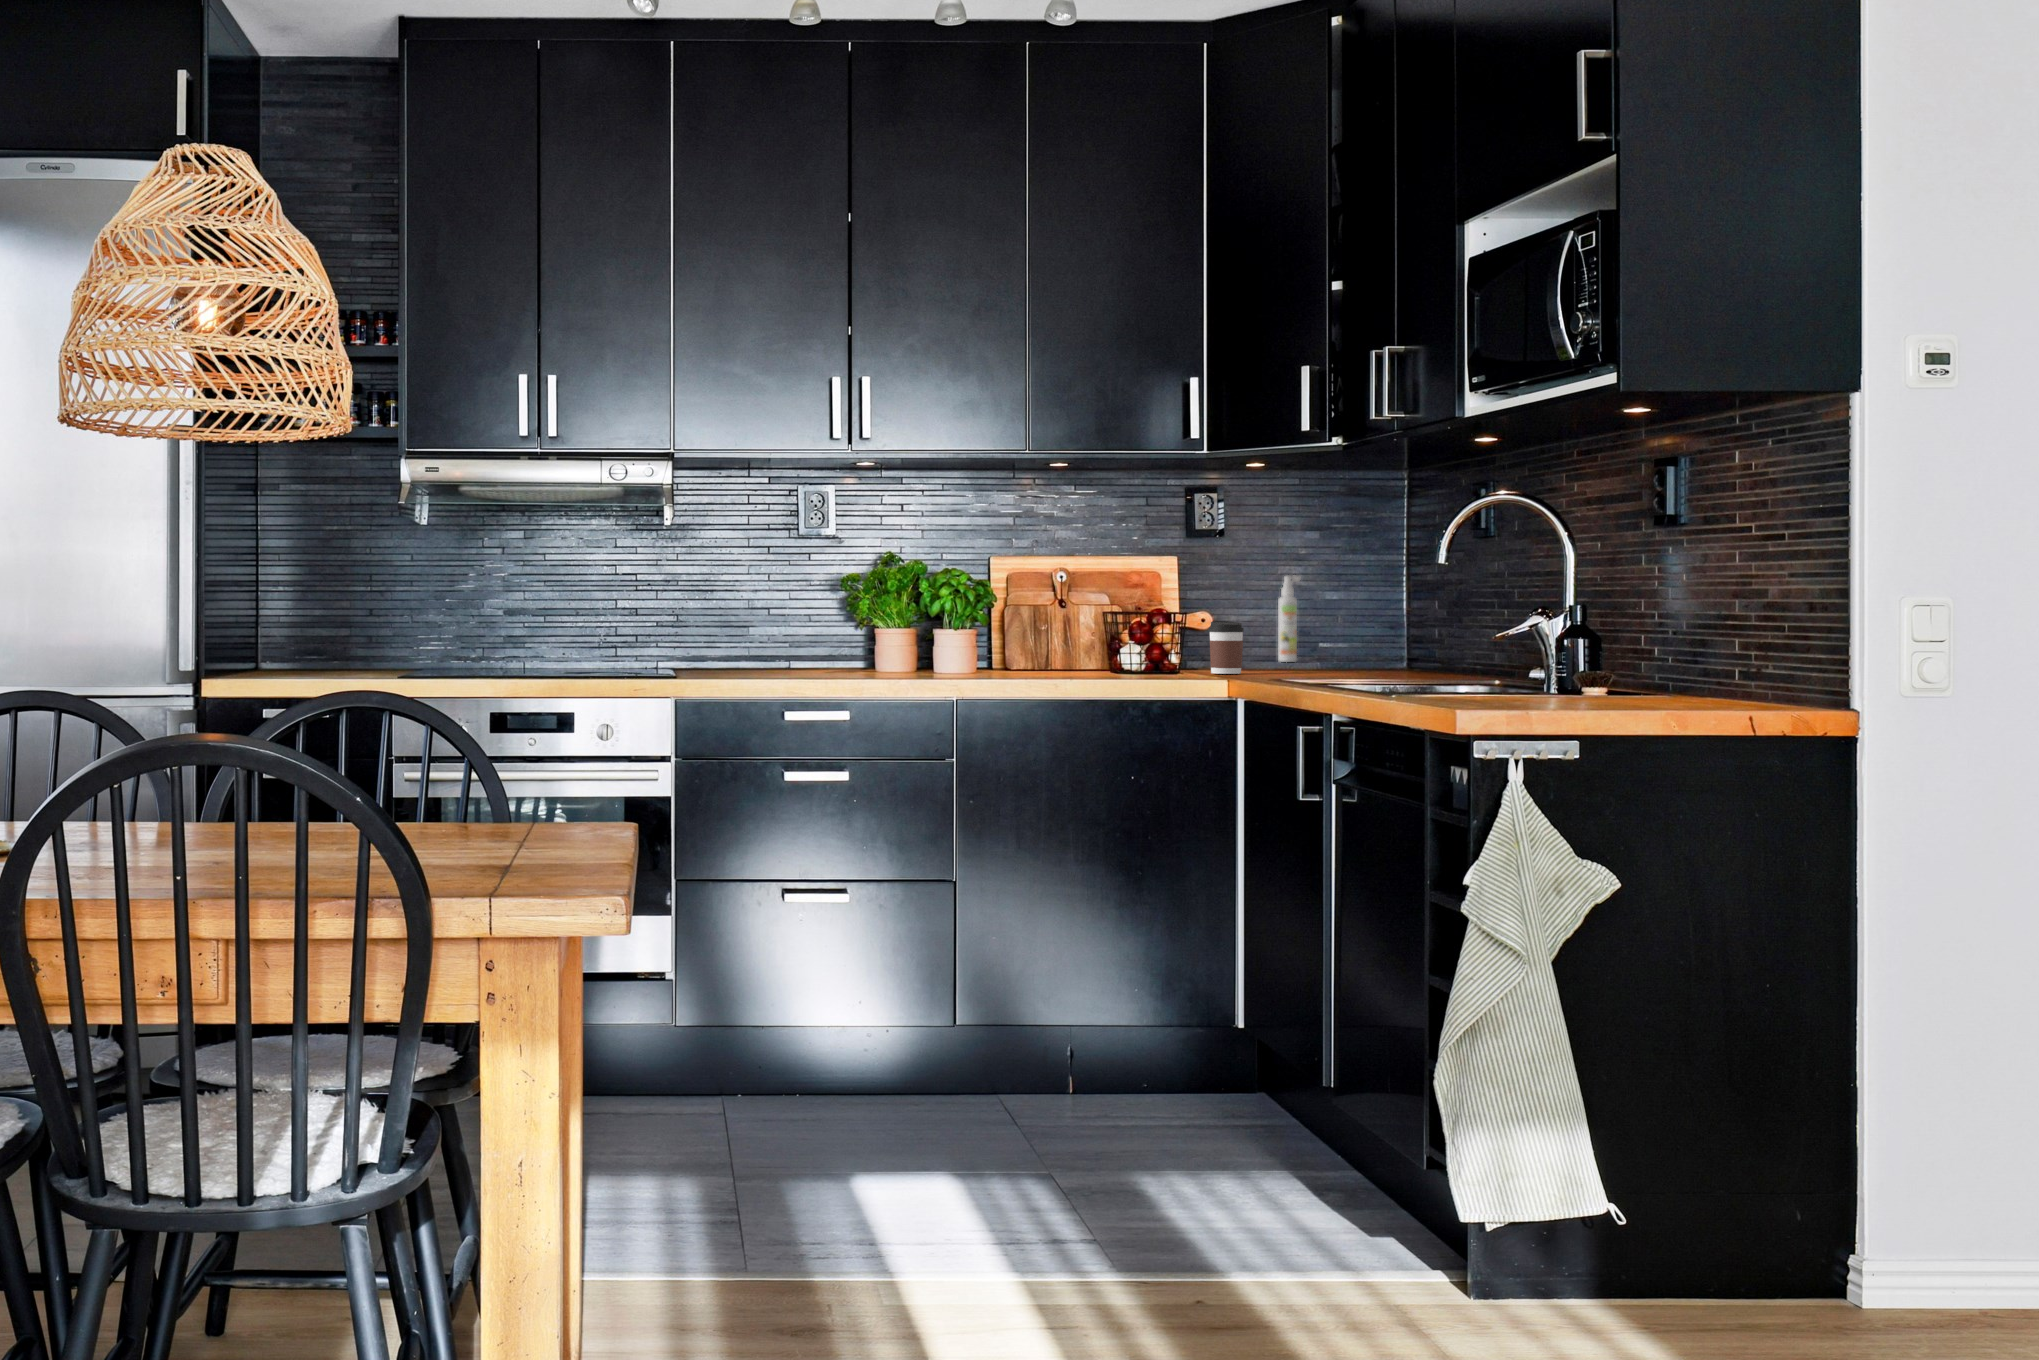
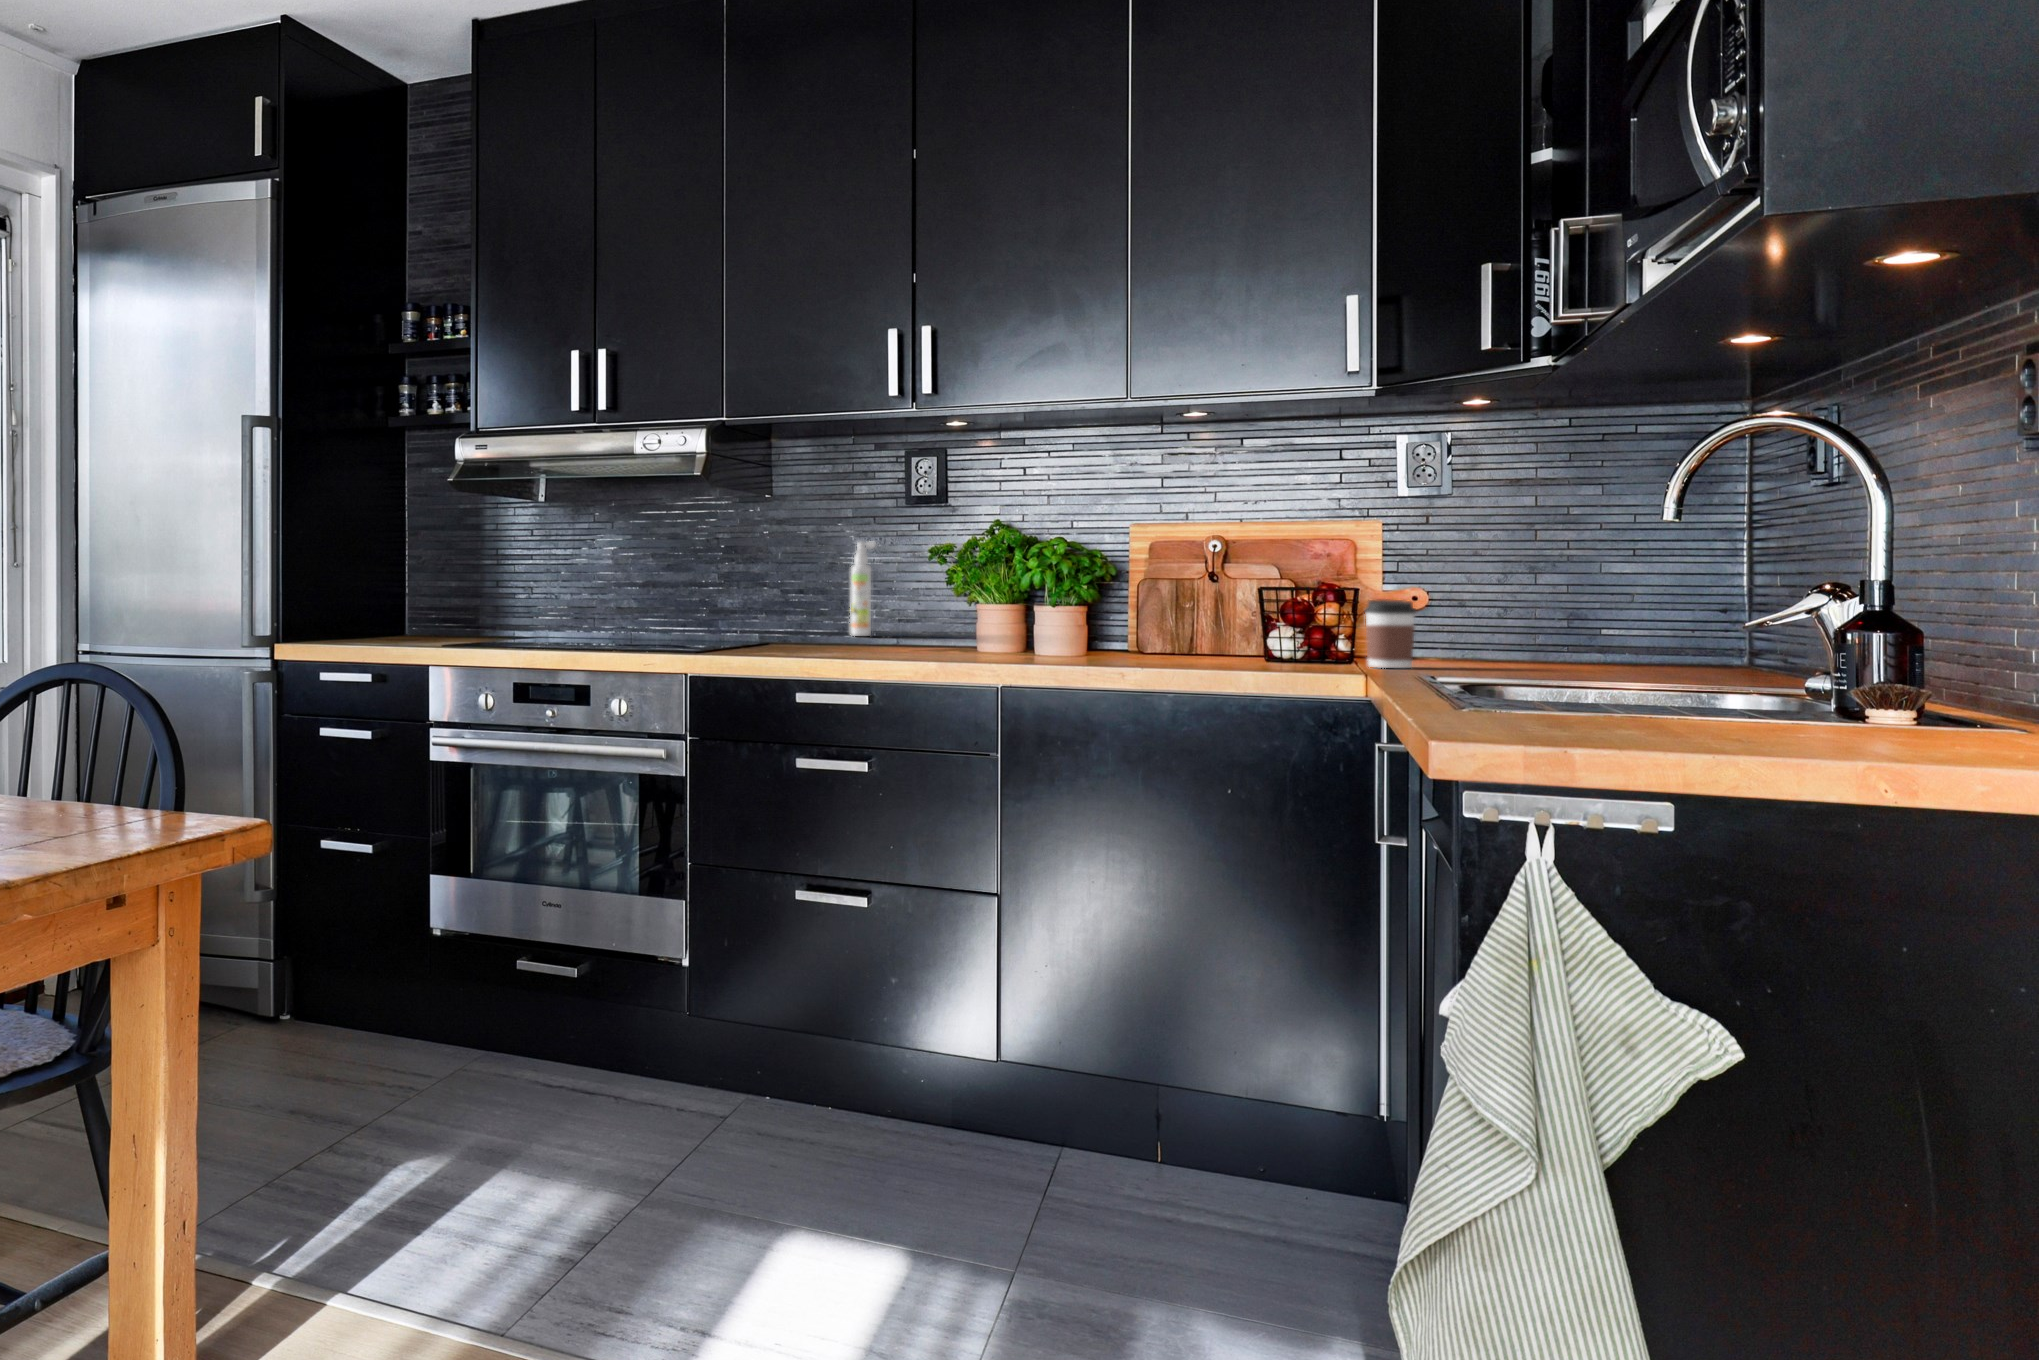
spray bottle: present [1278,575,1301,662] -> present [850,541,876,636]

